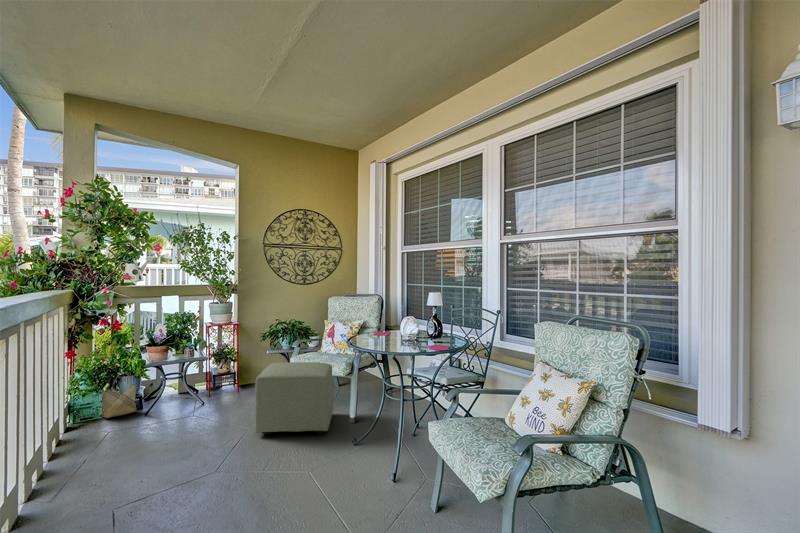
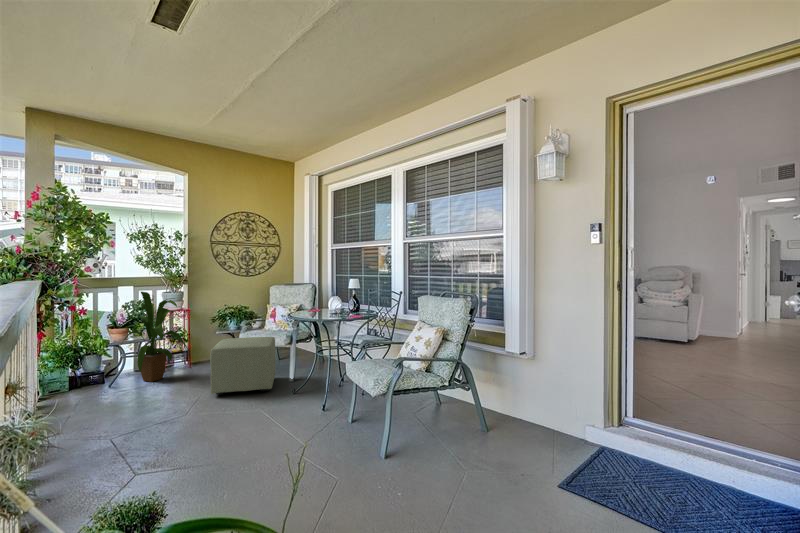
house plant: none [157,303,237,410] -> present [124,292,189,382]
woven basket: present [102,373,137,418] -> none [65,352,99,392]

